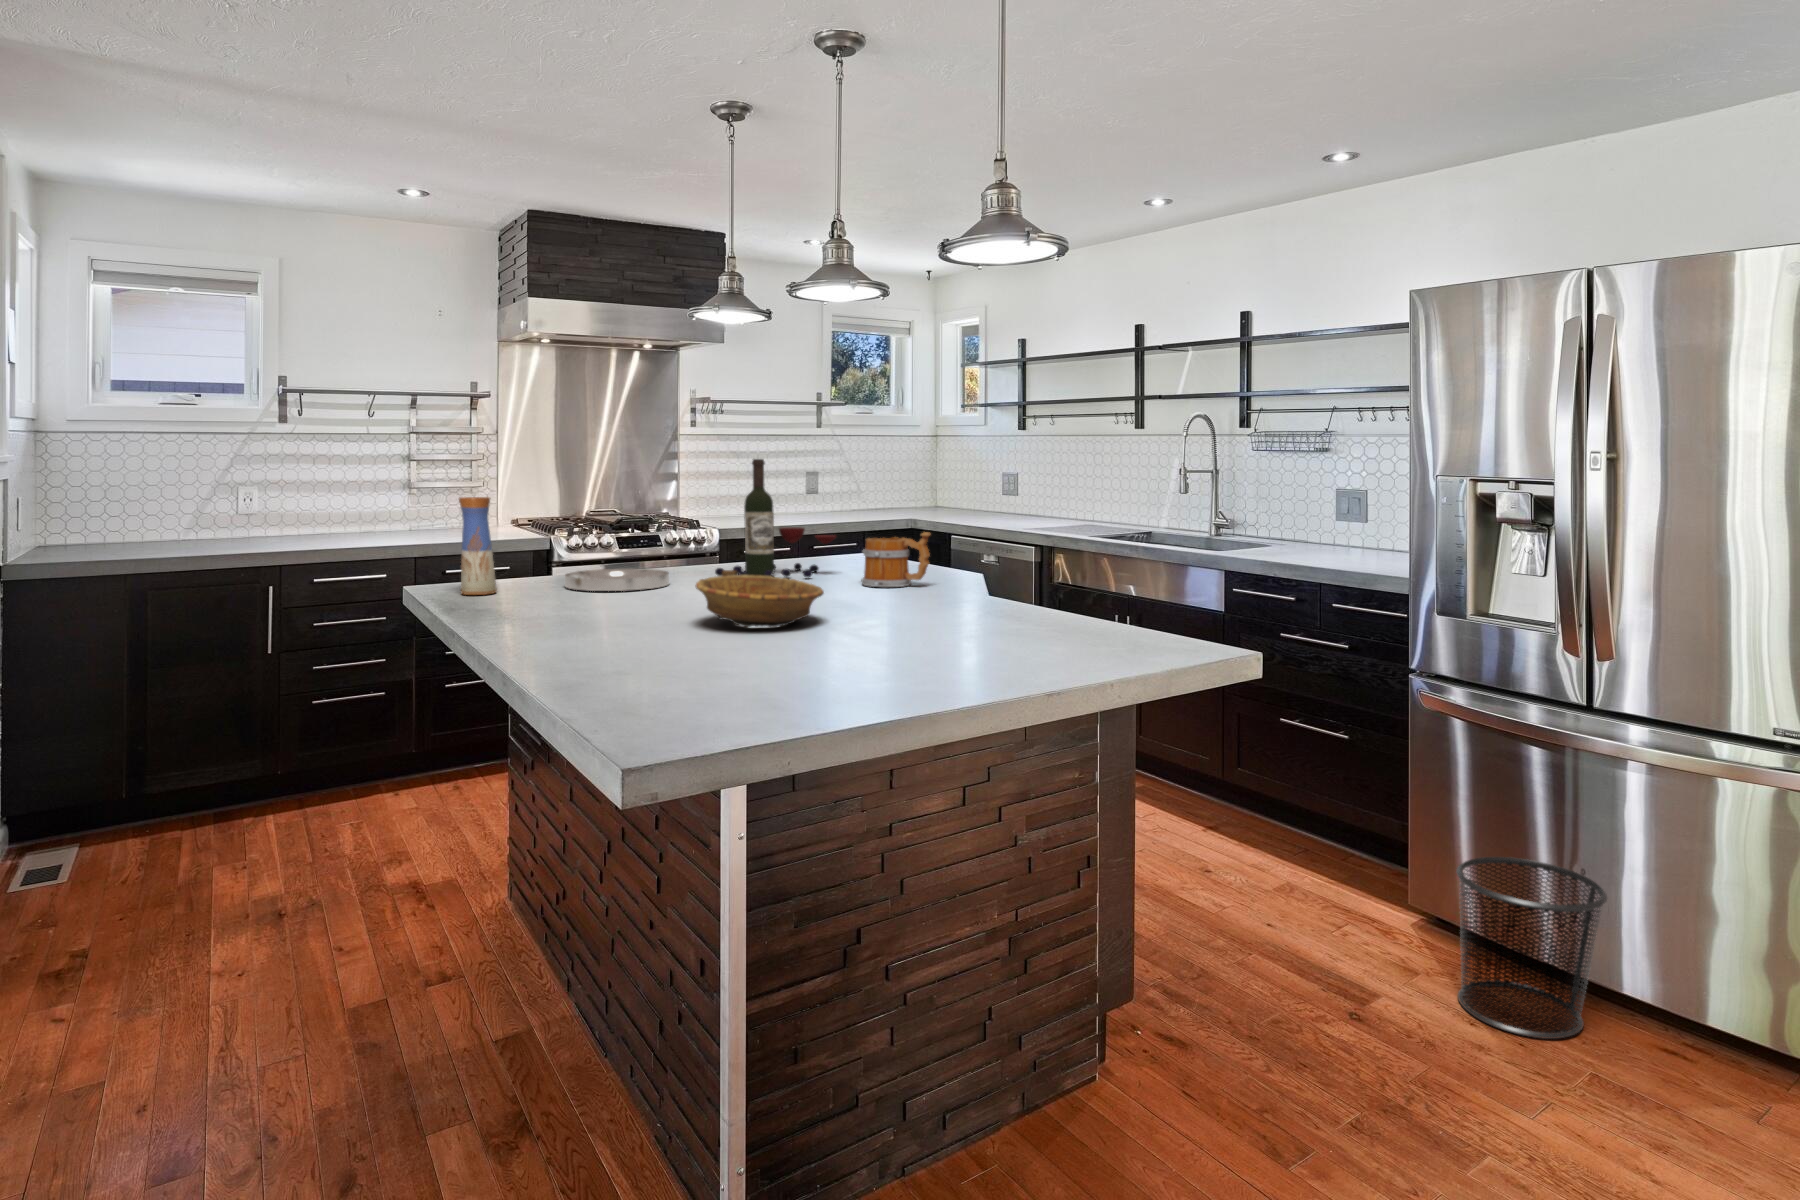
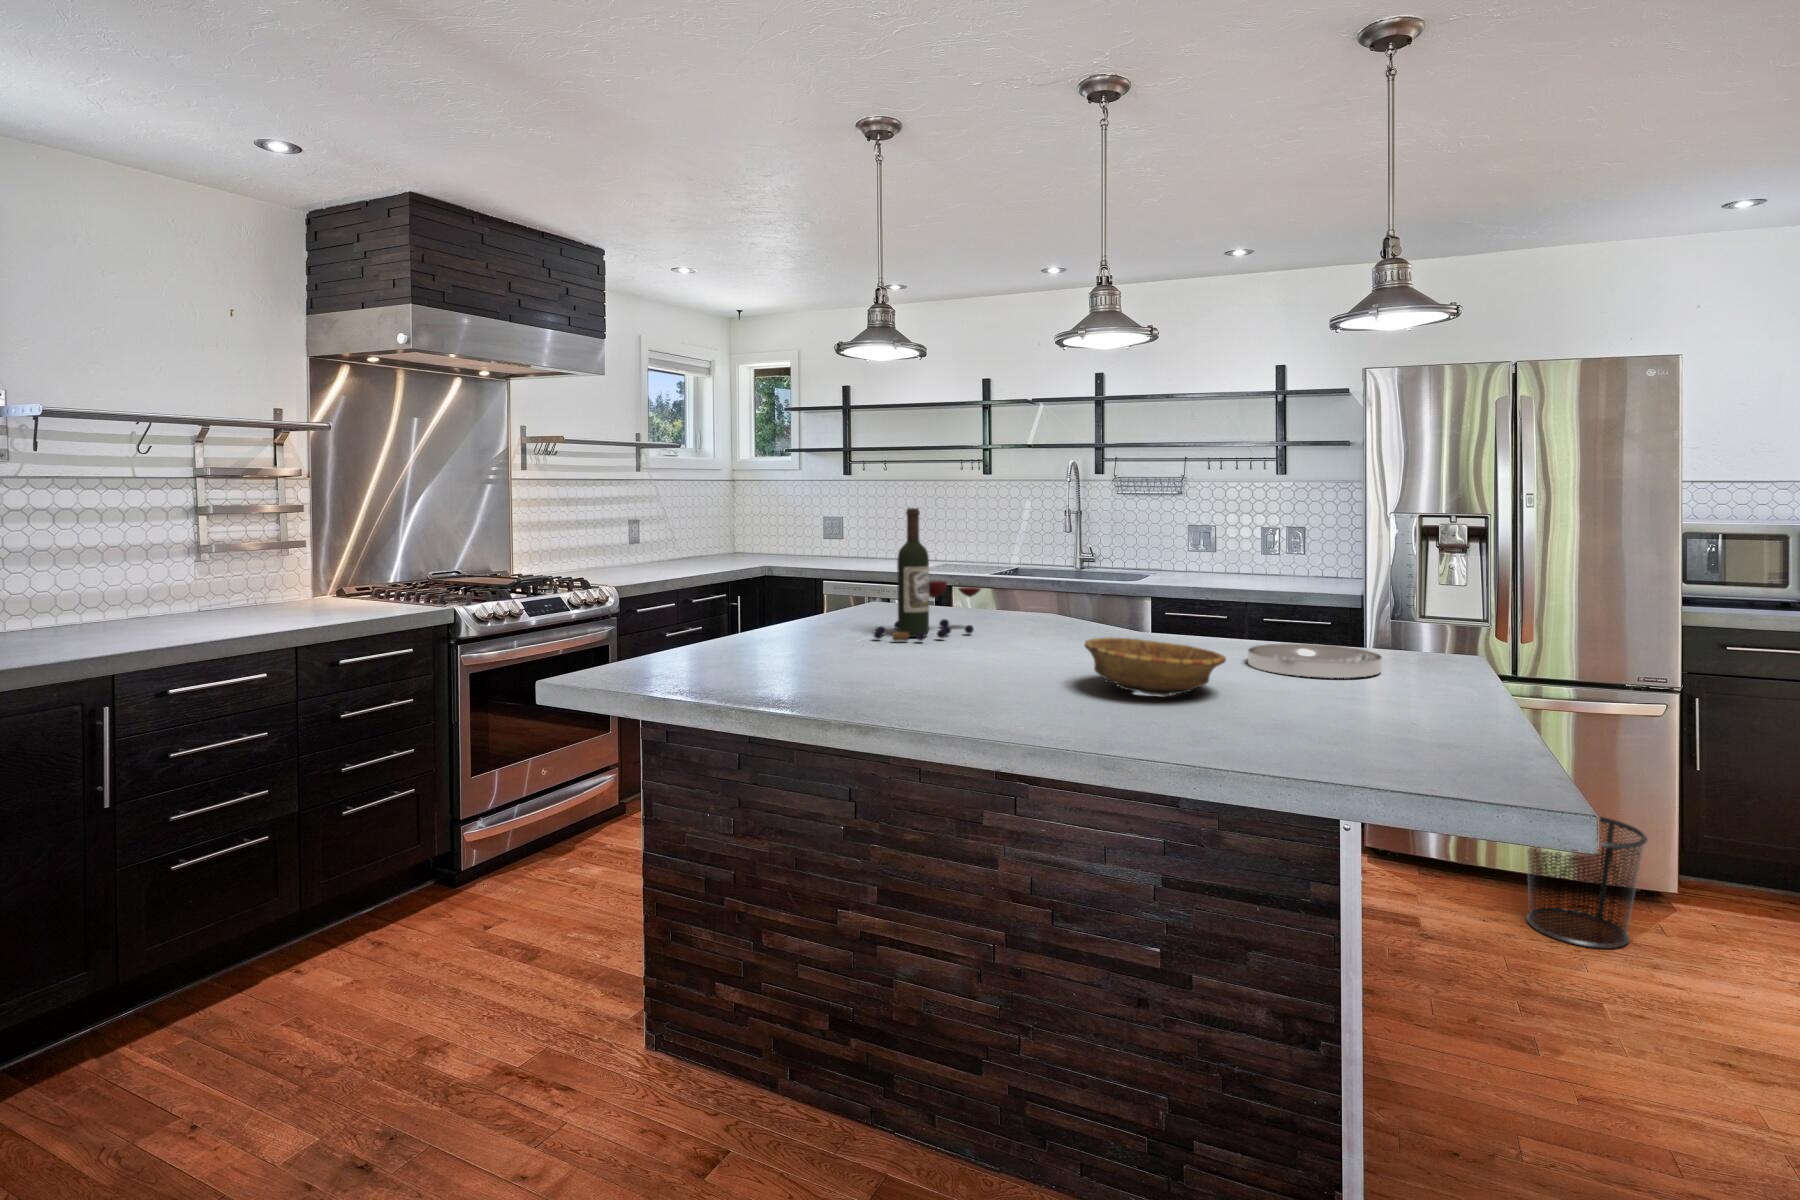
vase: present [459,497,497,595] -> none [681,563,725,690]
mug: present [861,532,930,587] -> none [1039,580,1113,638]
plate: present [565,569,669,591] -> present [1248,644,1382,678]

